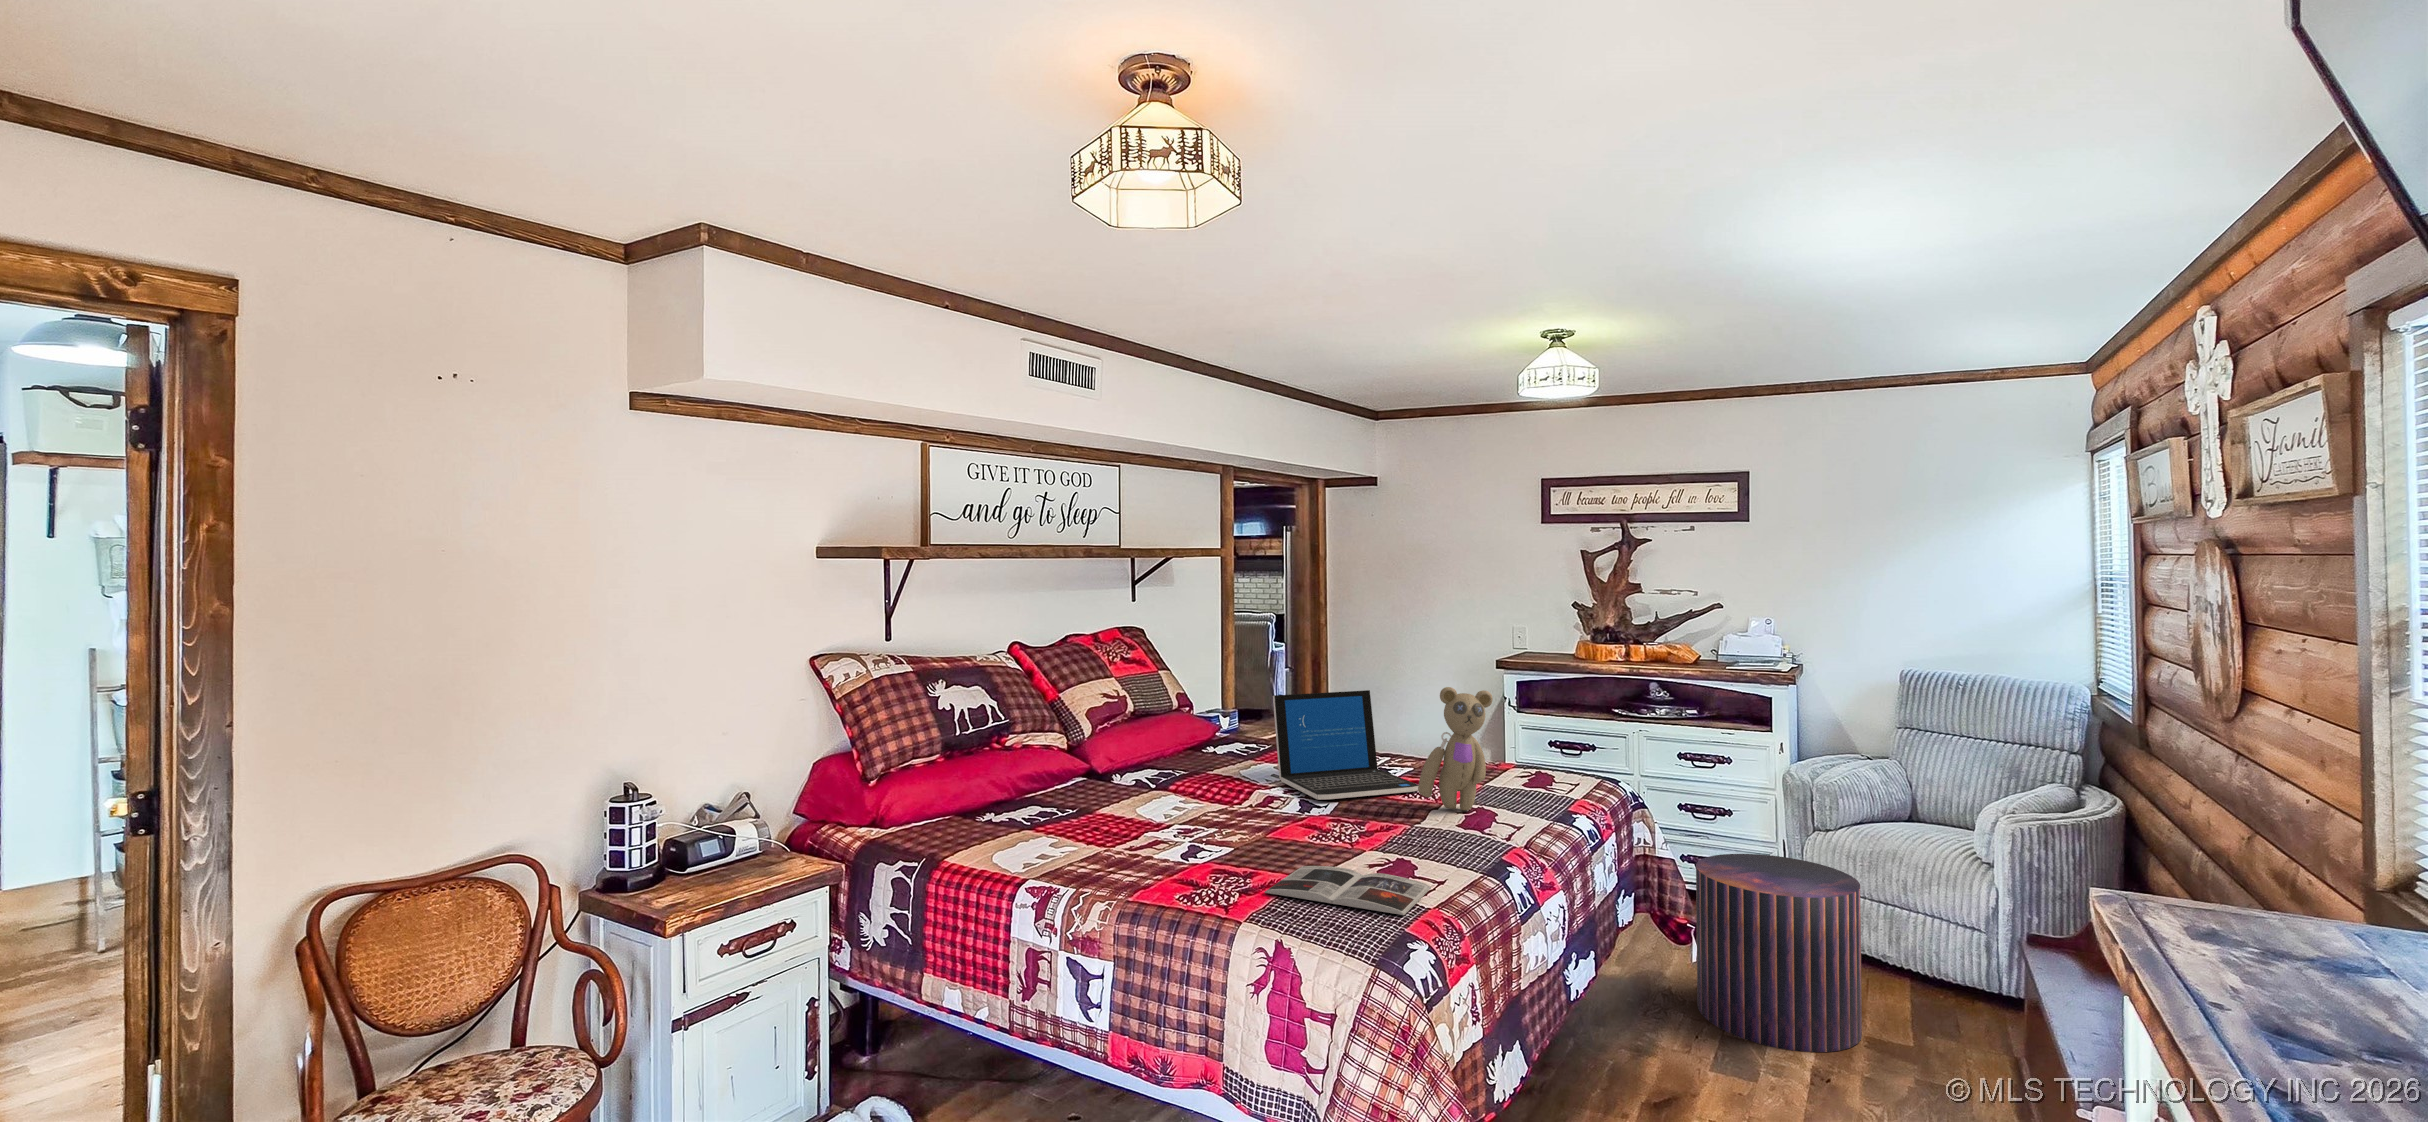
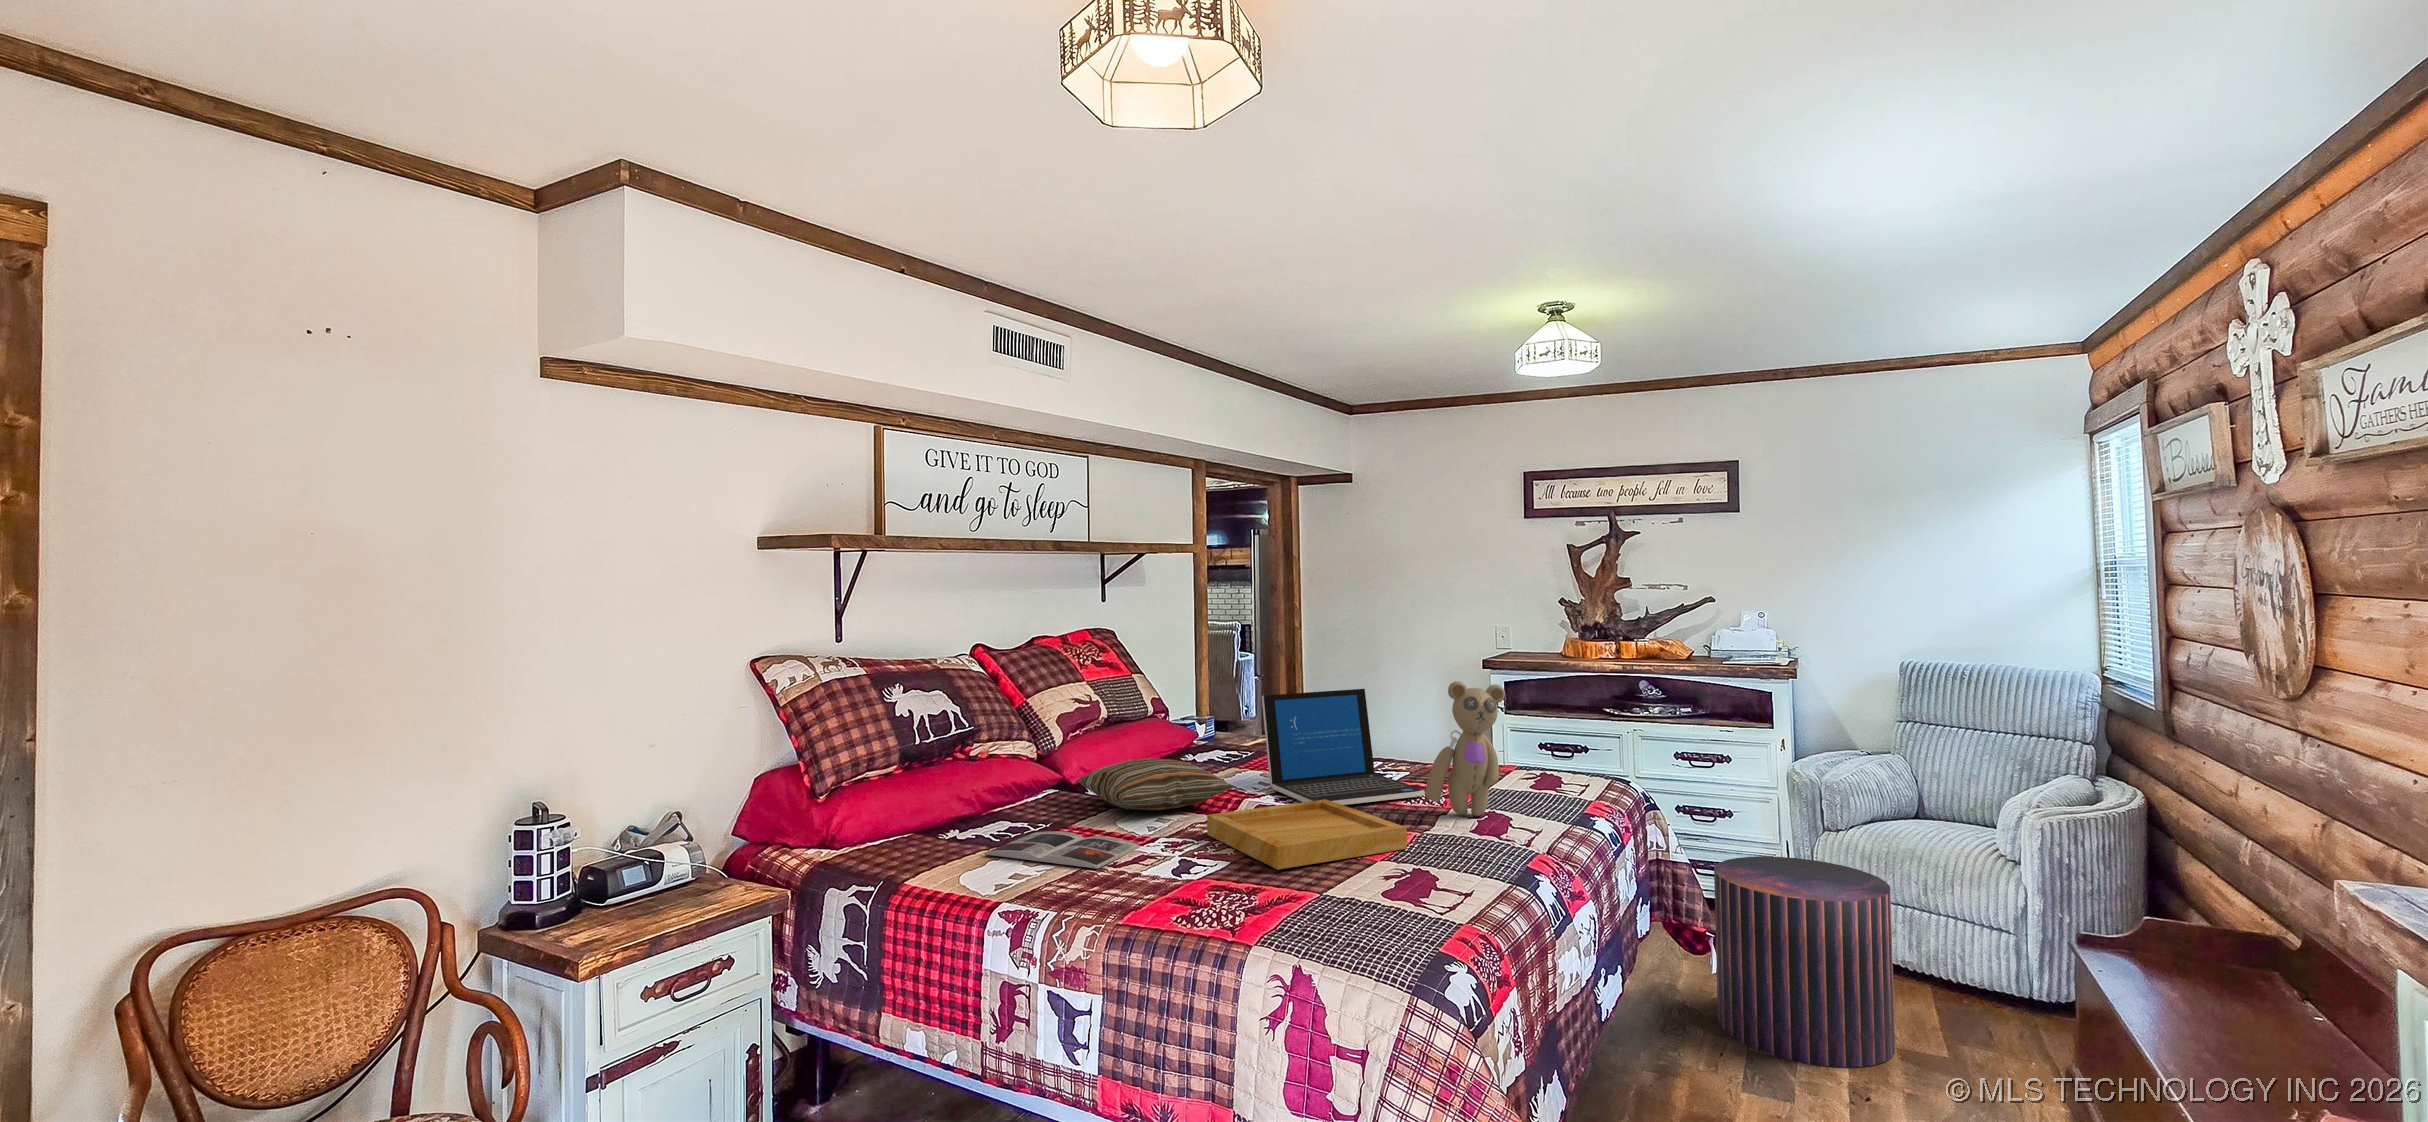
pillow: none [1103,751,1243,800] -> present [1078,758,1233,811]
tray: none [1216,793,1395,856] -> present [1207,799,1407,870]
magazine: present [1265,866,1431,915] -> present [984,832,1140,869]

